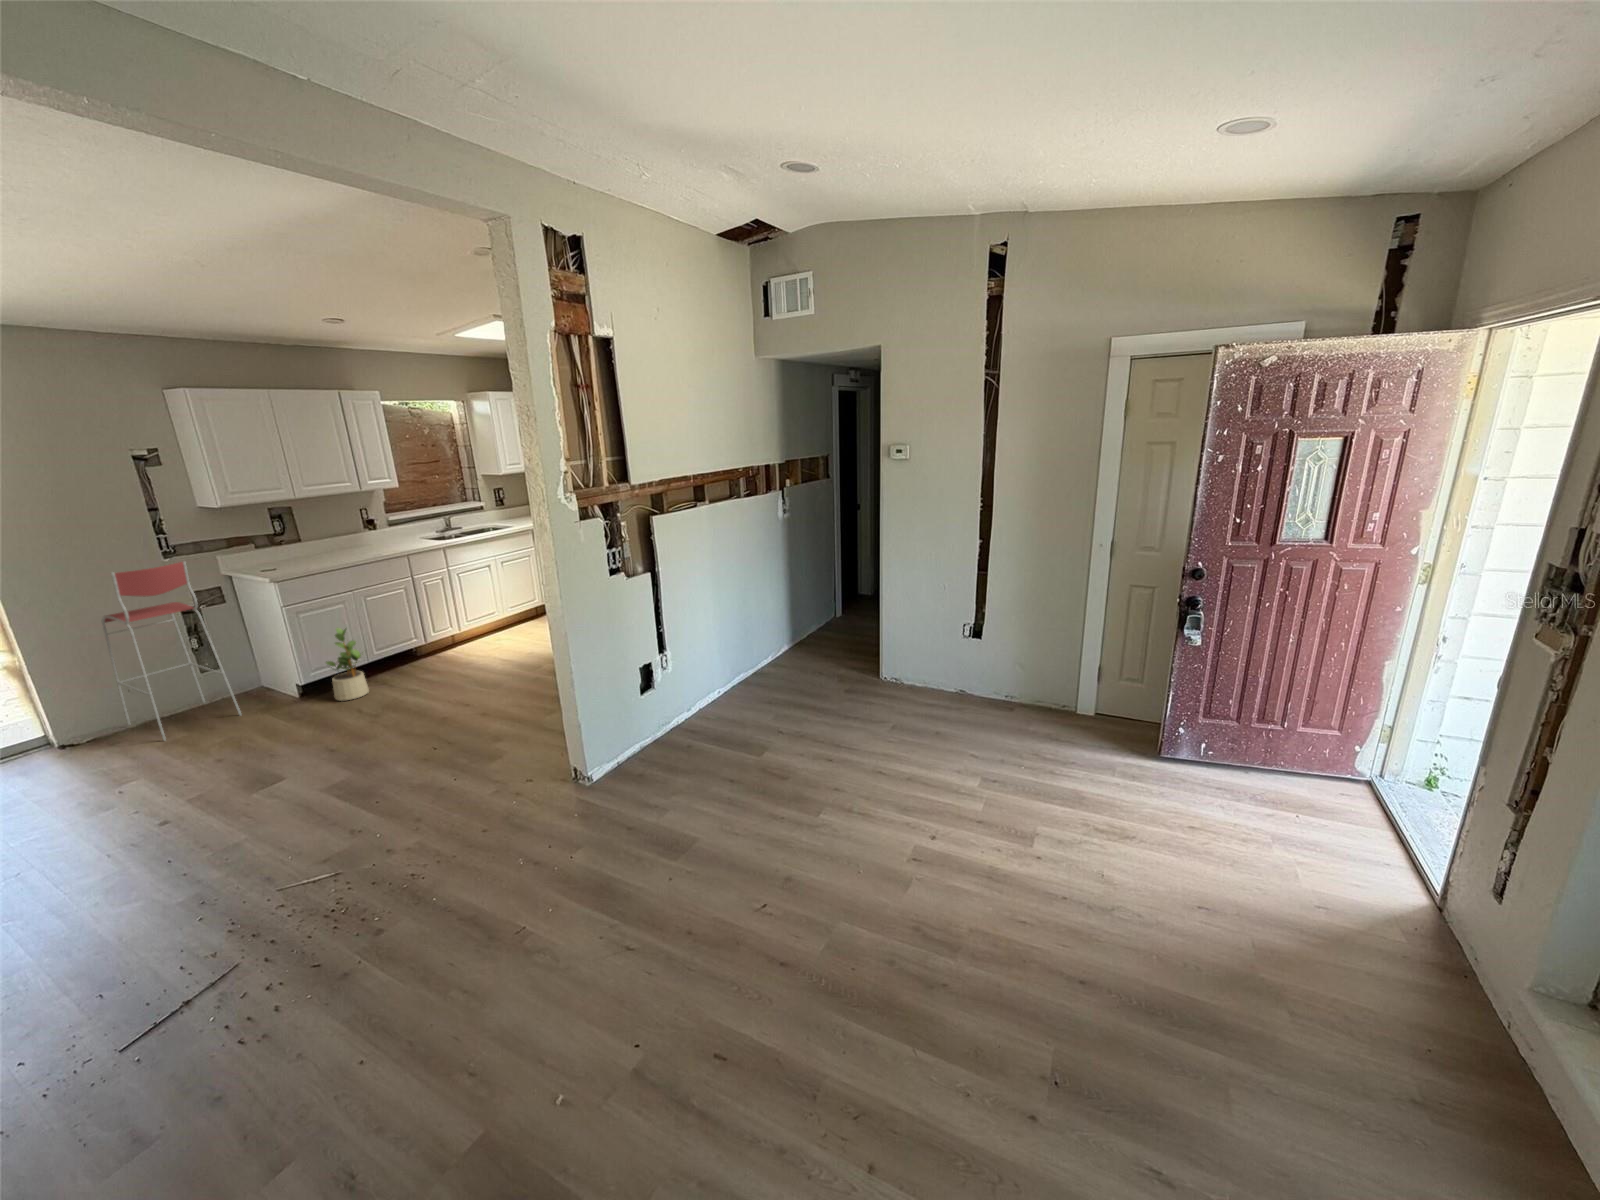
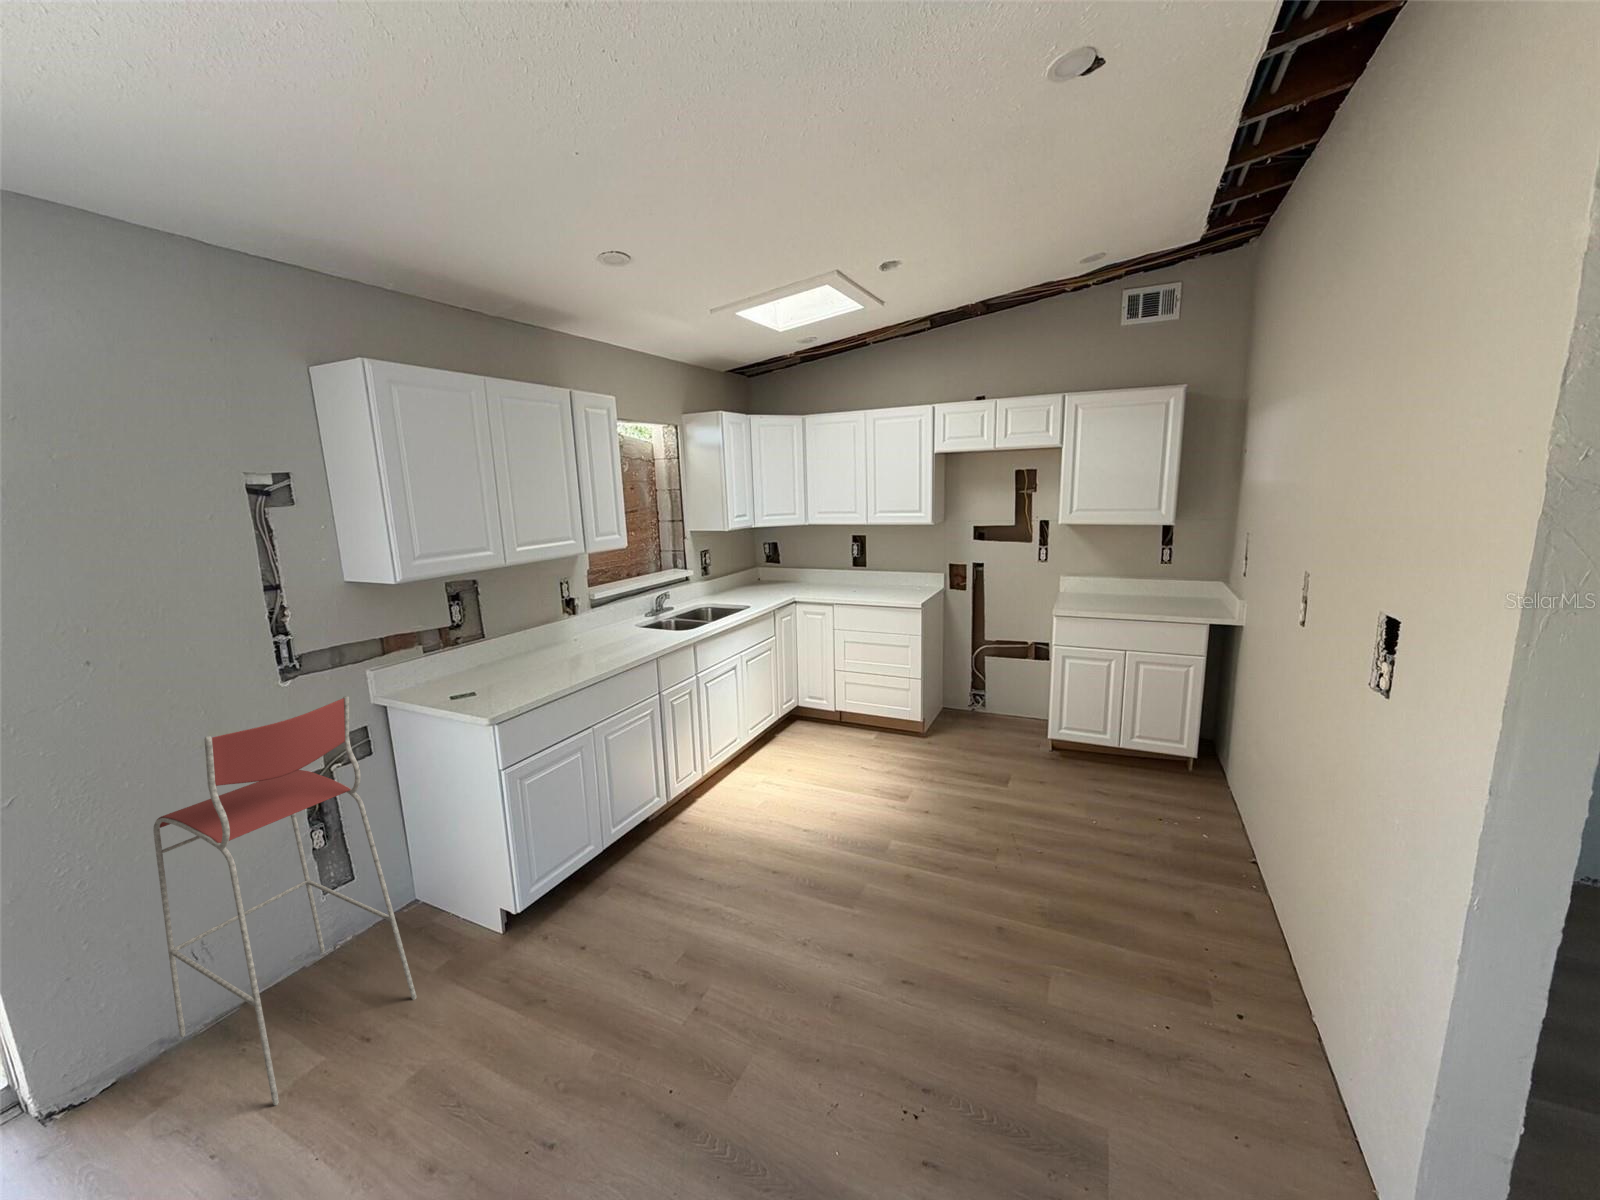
potted plant: present [326,628,369,701] -> none [573,808,644,950]

